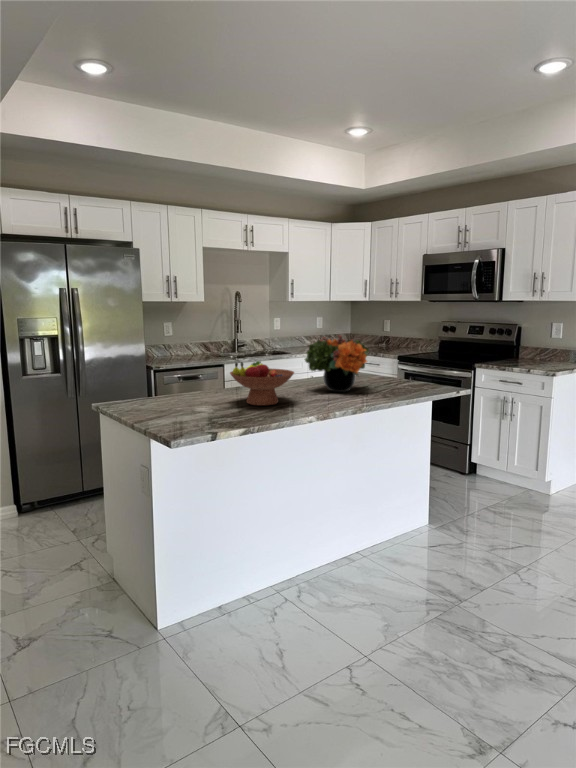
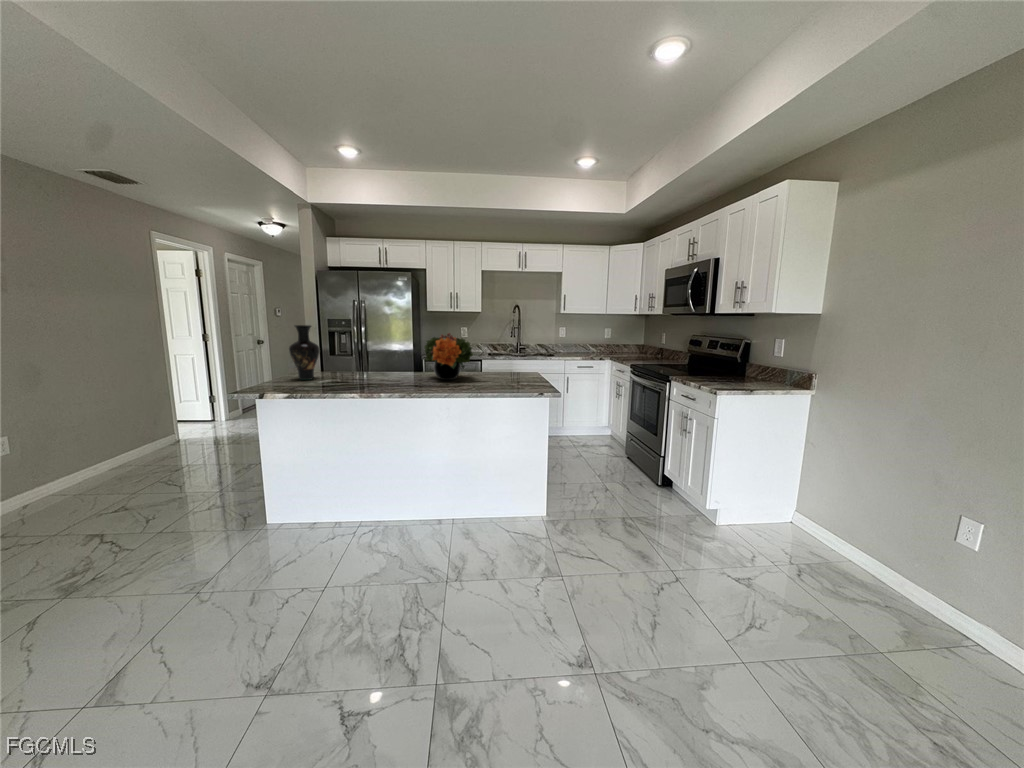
vase: none [168,336,208,416] -> present [289,325,320,380]
fruit bowl: present [230,361,294,406] -> none [341,347,393,381]

